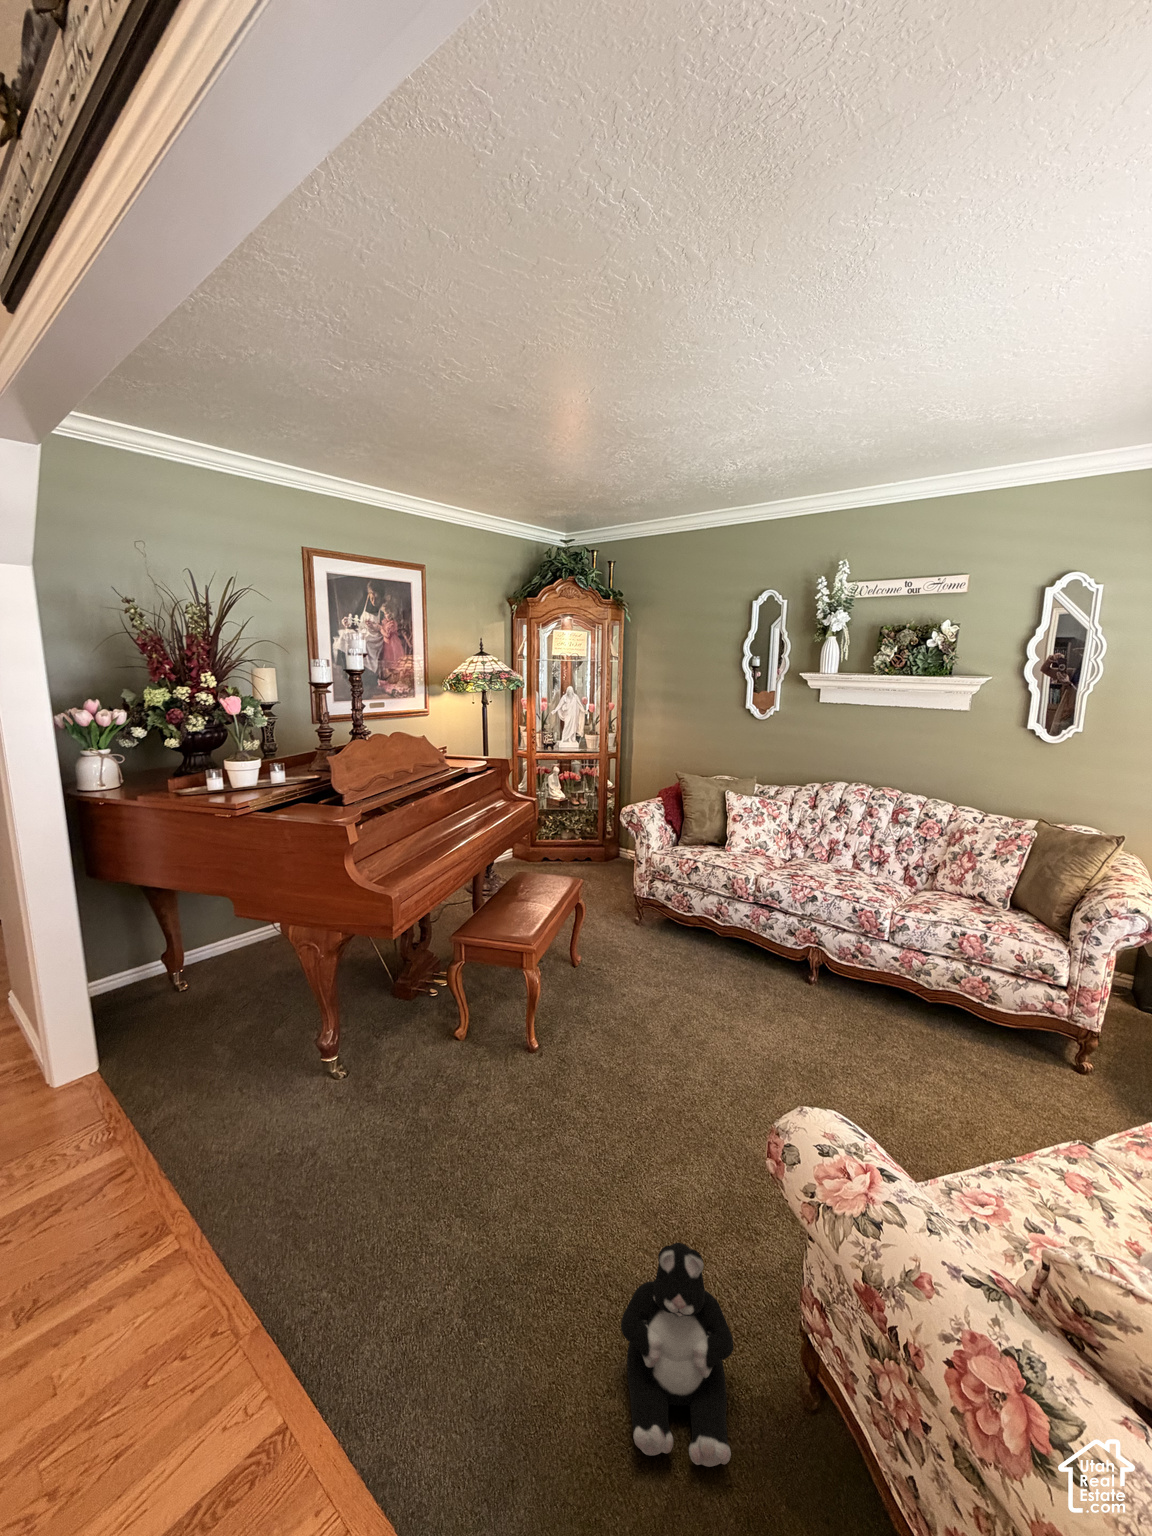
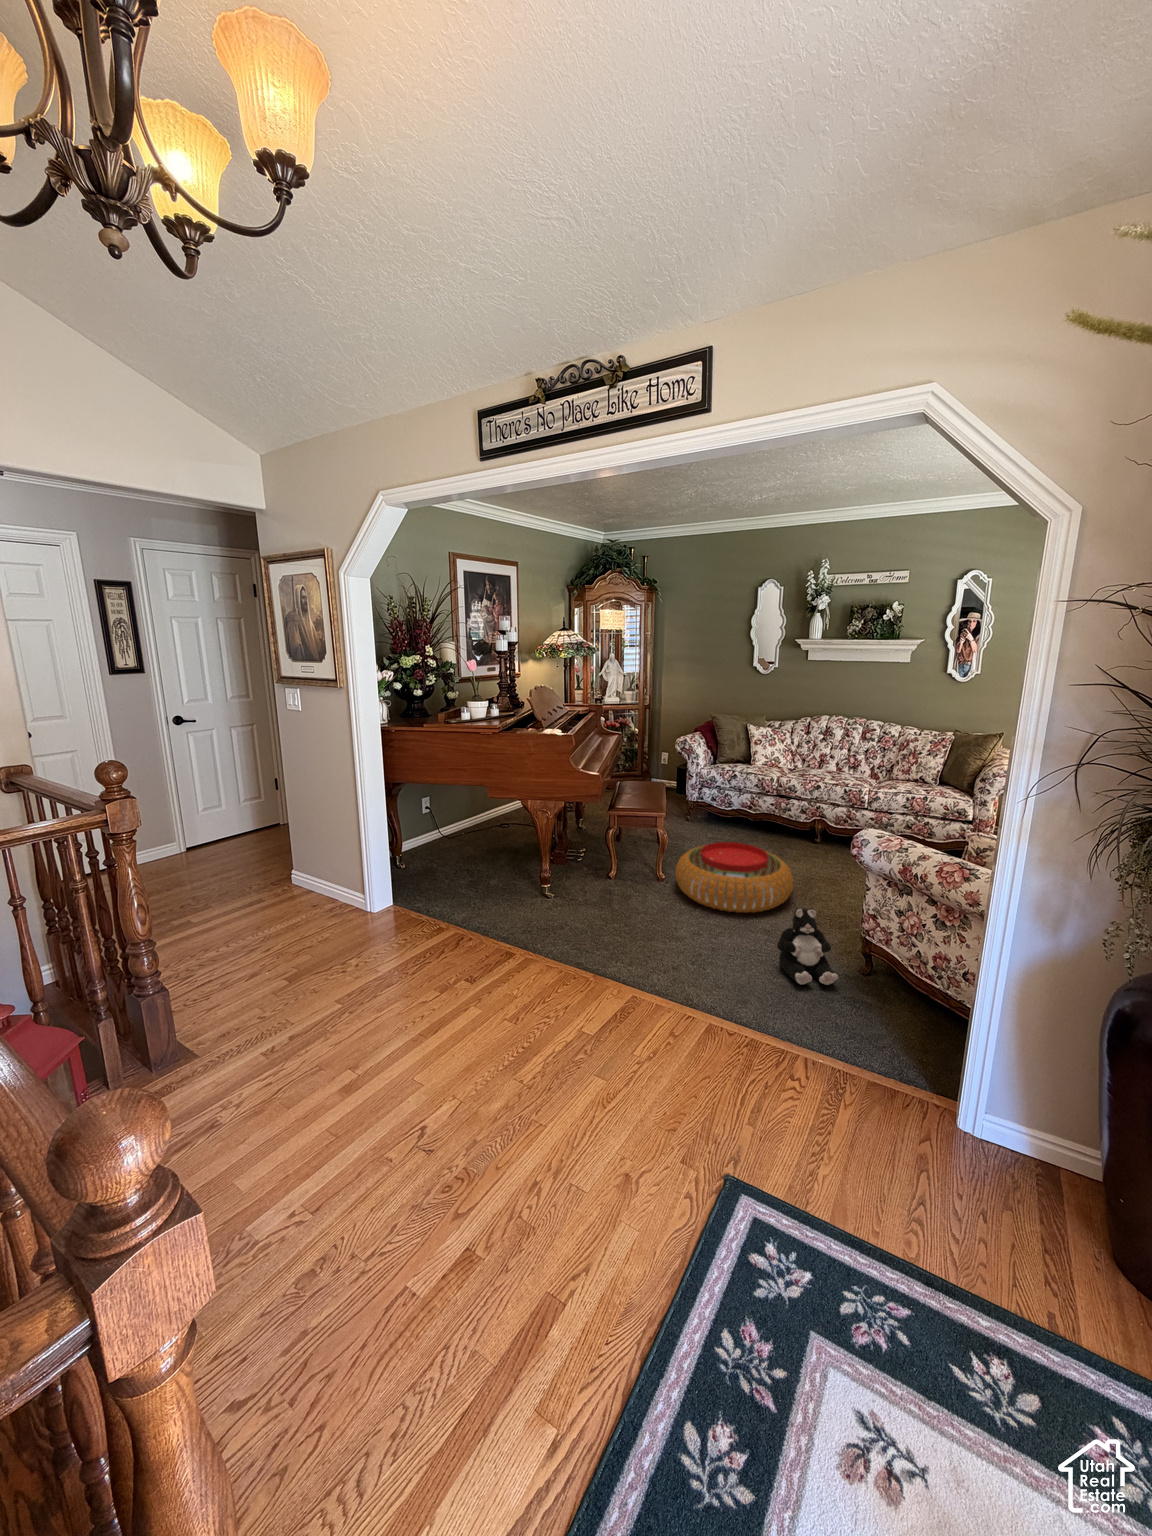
pouf: none [538,997,732,1159] -> present [675,842,793,913]

